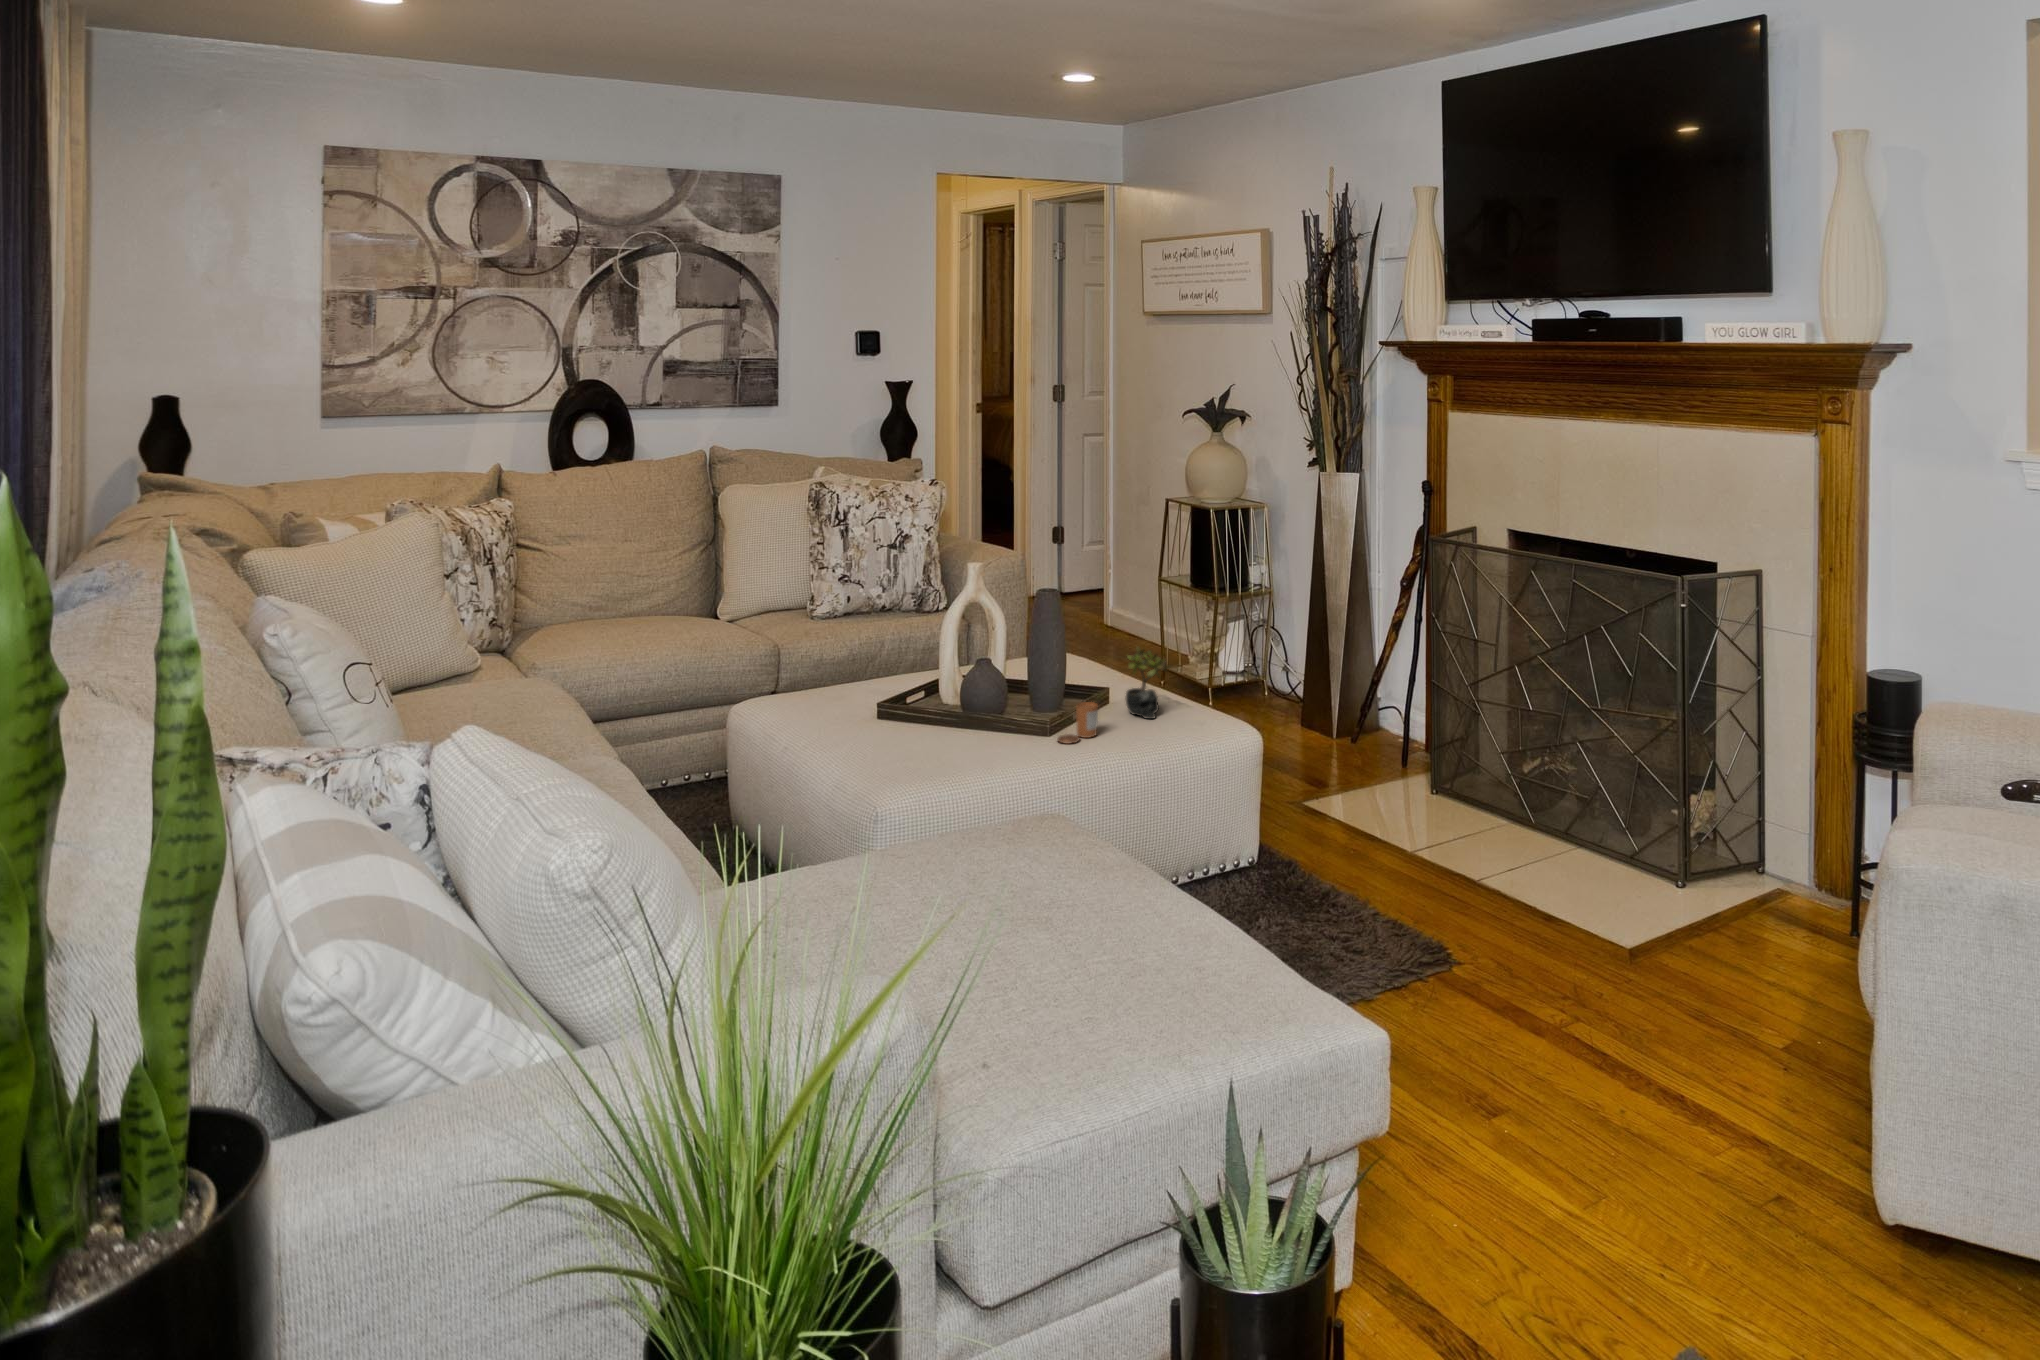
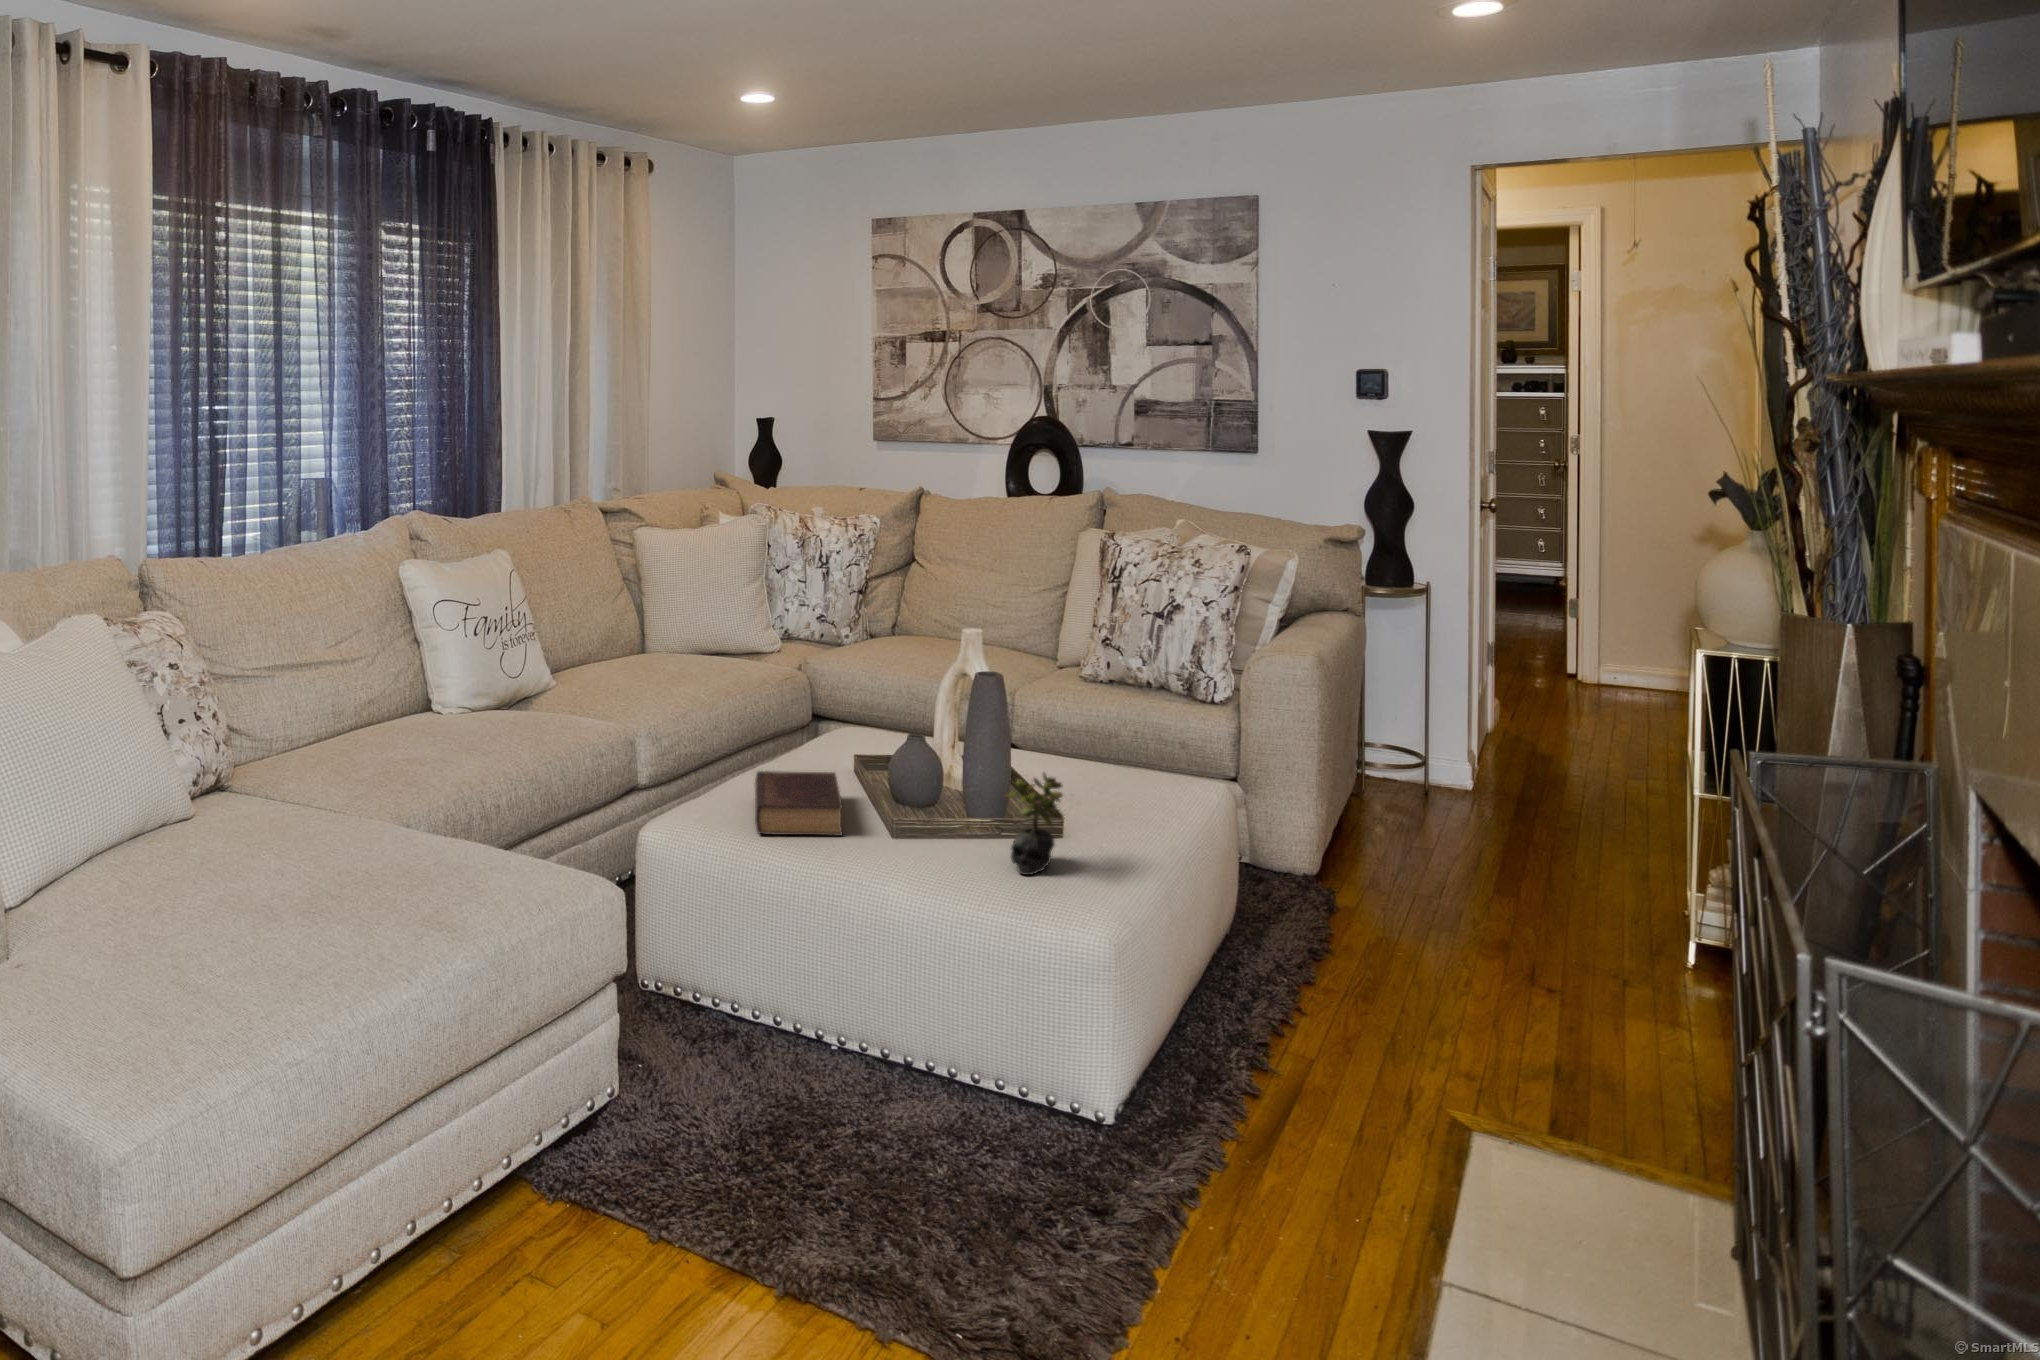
candle: present [1058,702,1098,743] -> none [866,815,925,863]
book: none [891,706,1017,760] -> present [755,771,842,836]

